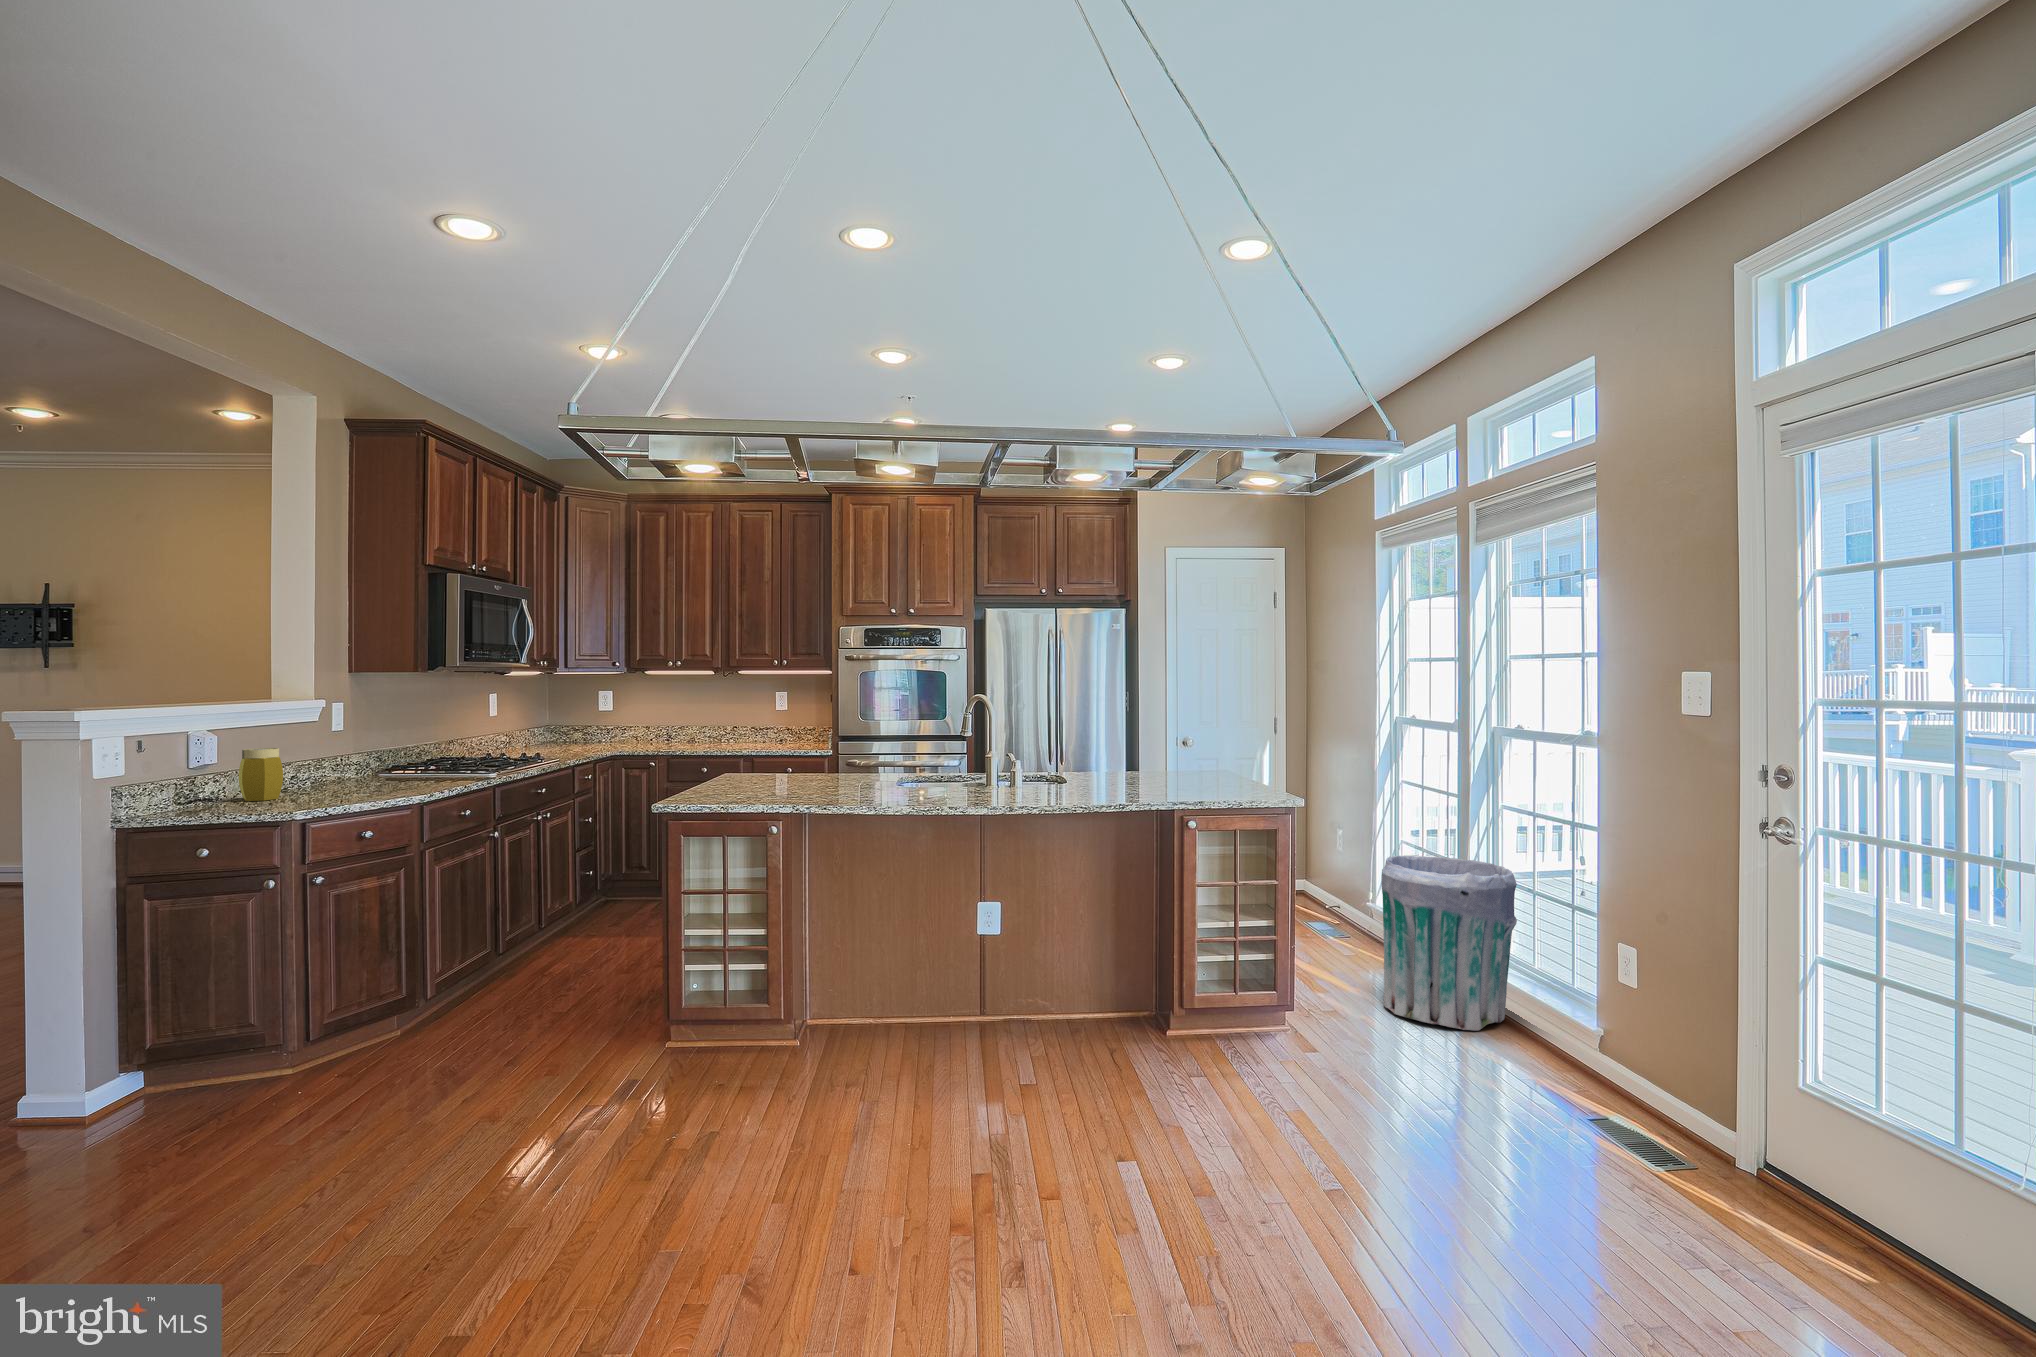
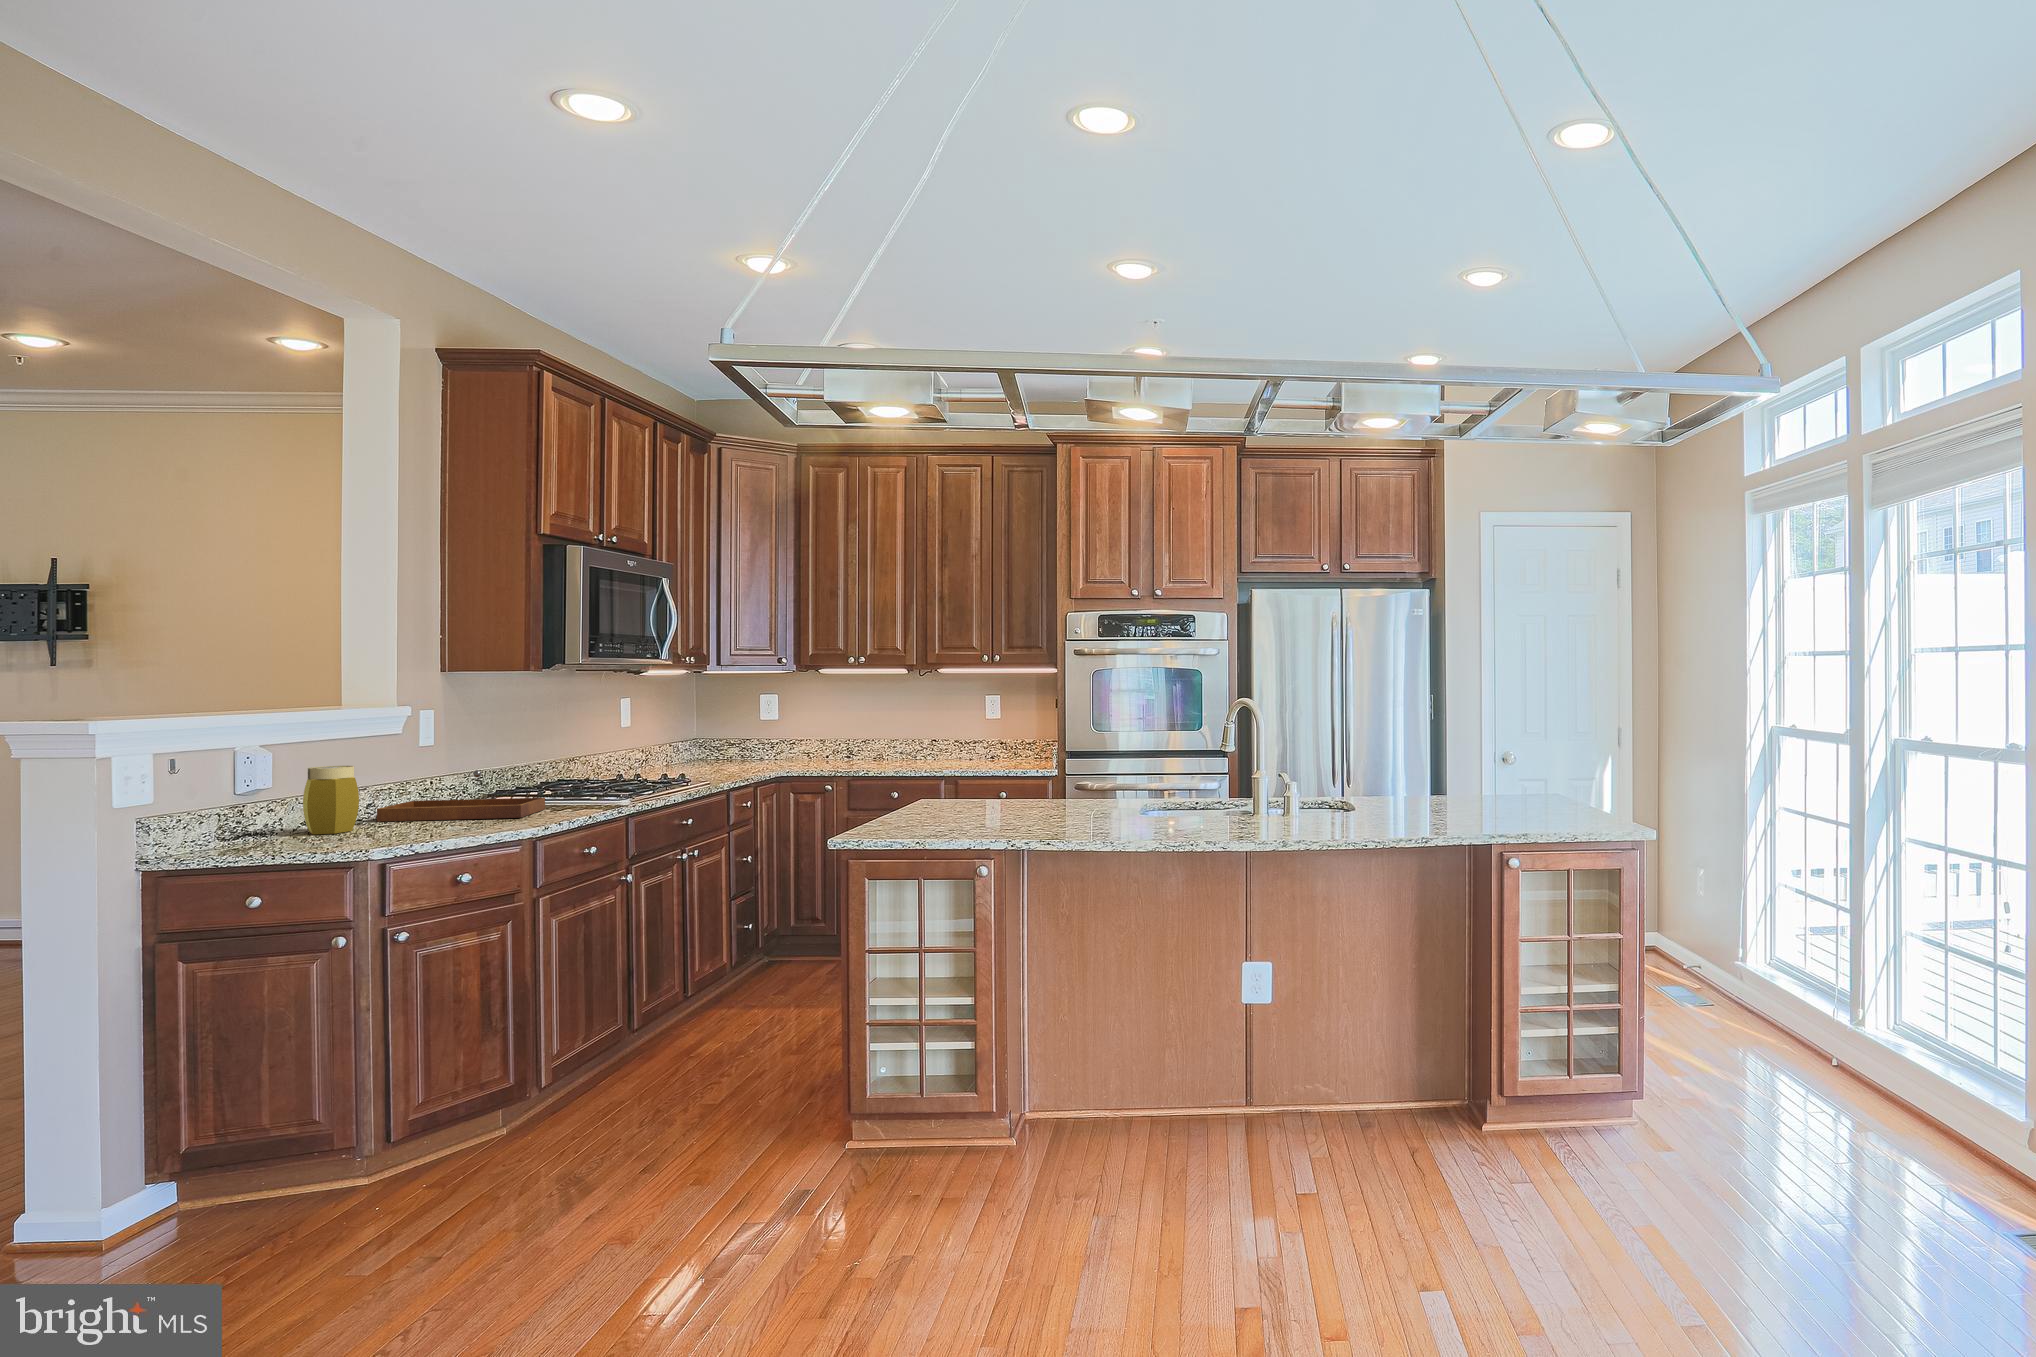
tray: none [298,752,438,792] -> present [377,770,545,822]
trash can: present [1381,855,1517,1031] -> none [1720,895,1932,1131]

